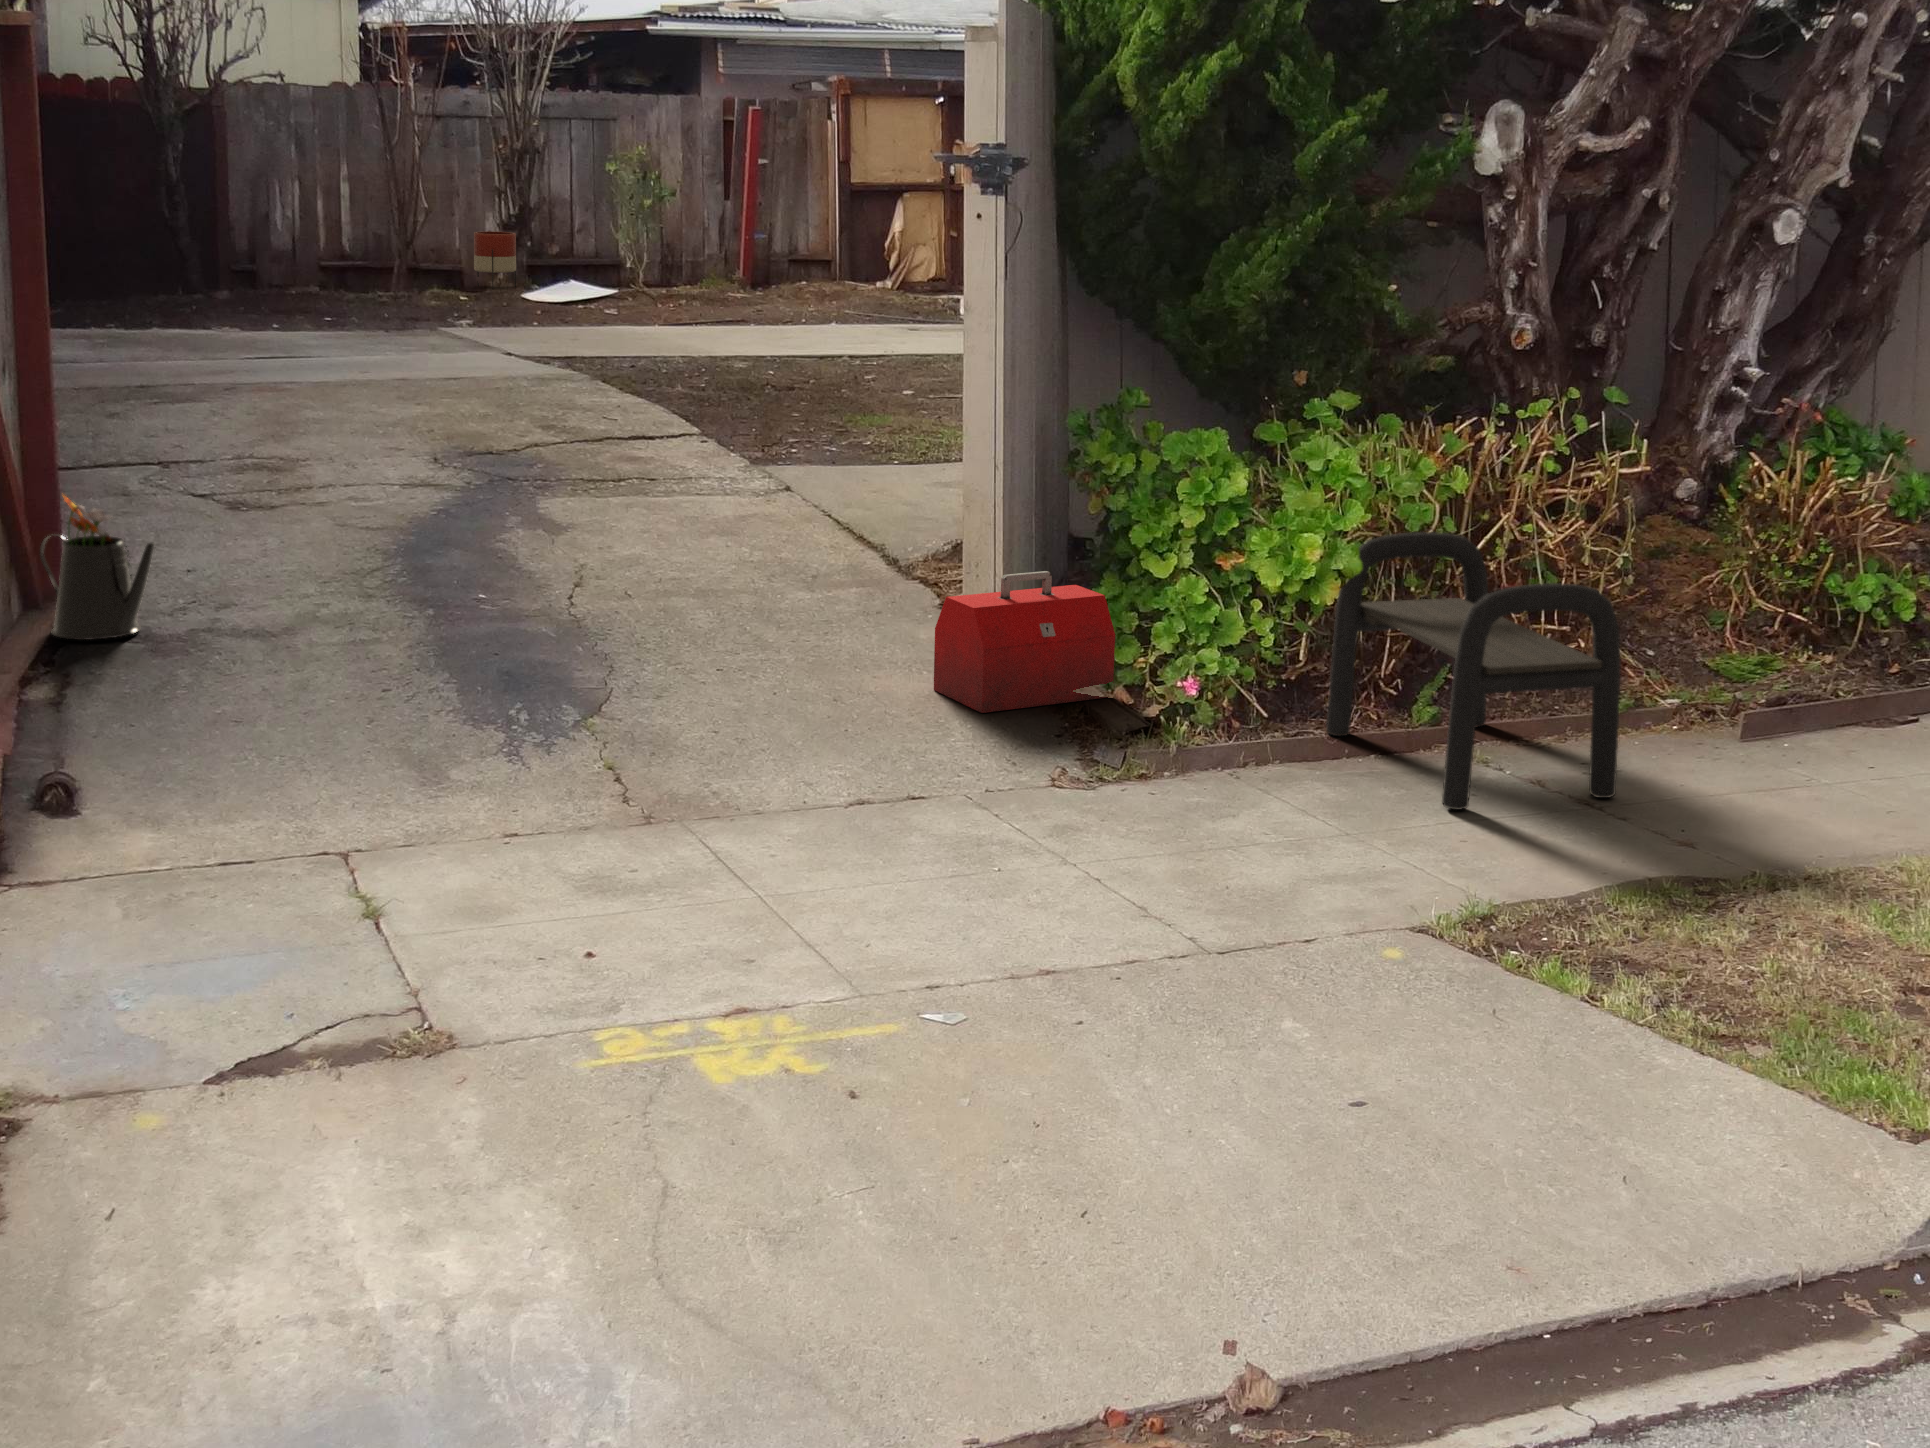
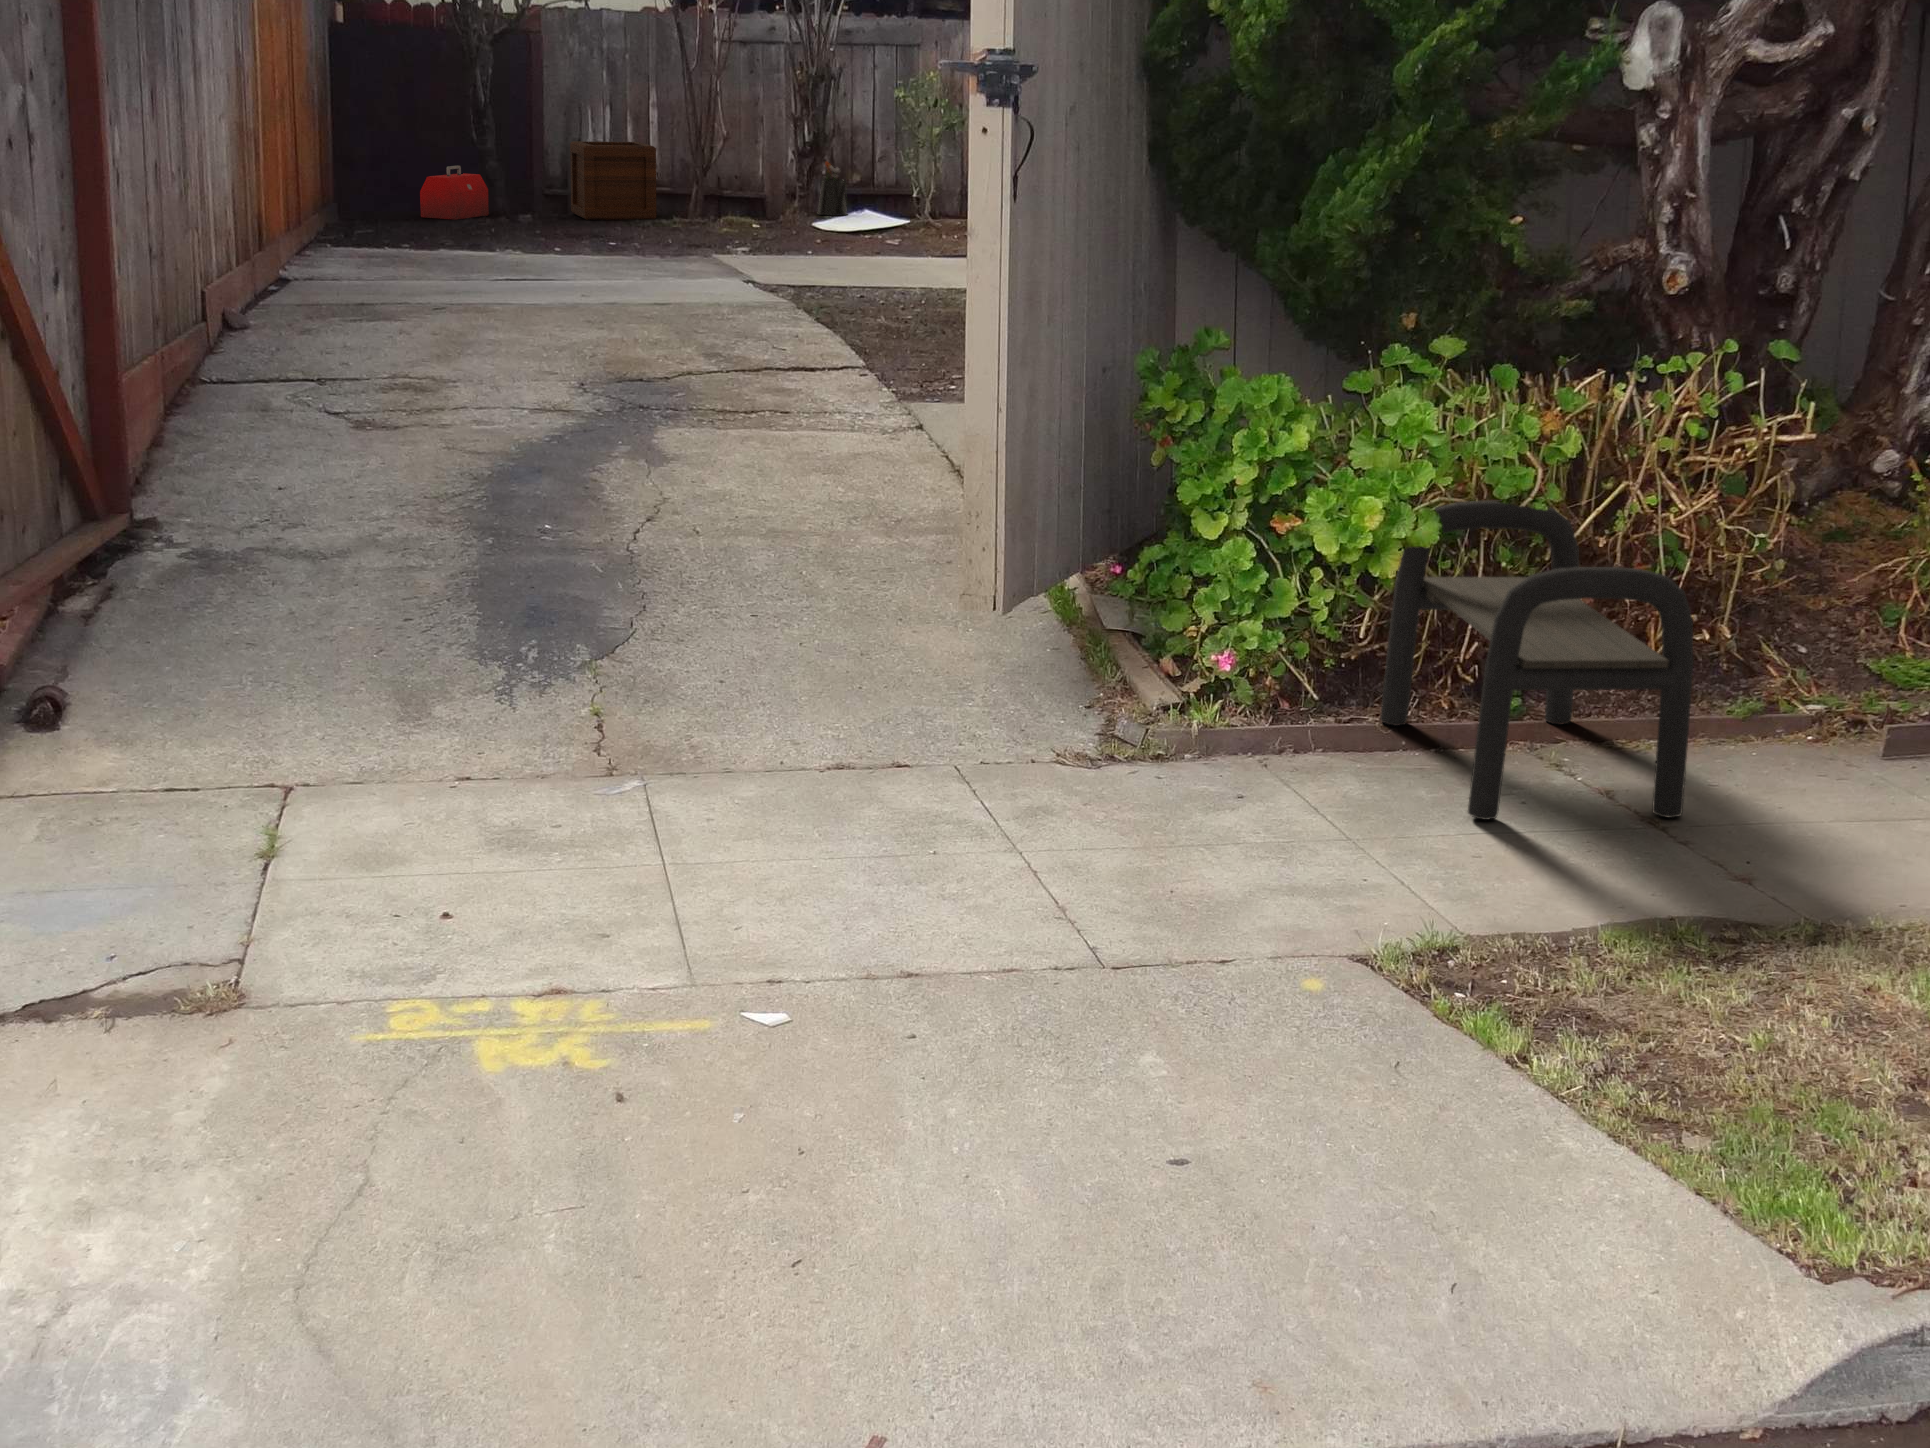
wooden crate: none [276,215,372,294] -> present [570,141,656,220]
planter: present [474,231,516,289] -> none [757,159,798,218]
watering can: present [40,496,154,640] -> present [818,162,847,216]
toolbox: present [934,571,1115,713] -> present [420,166,489,220]

